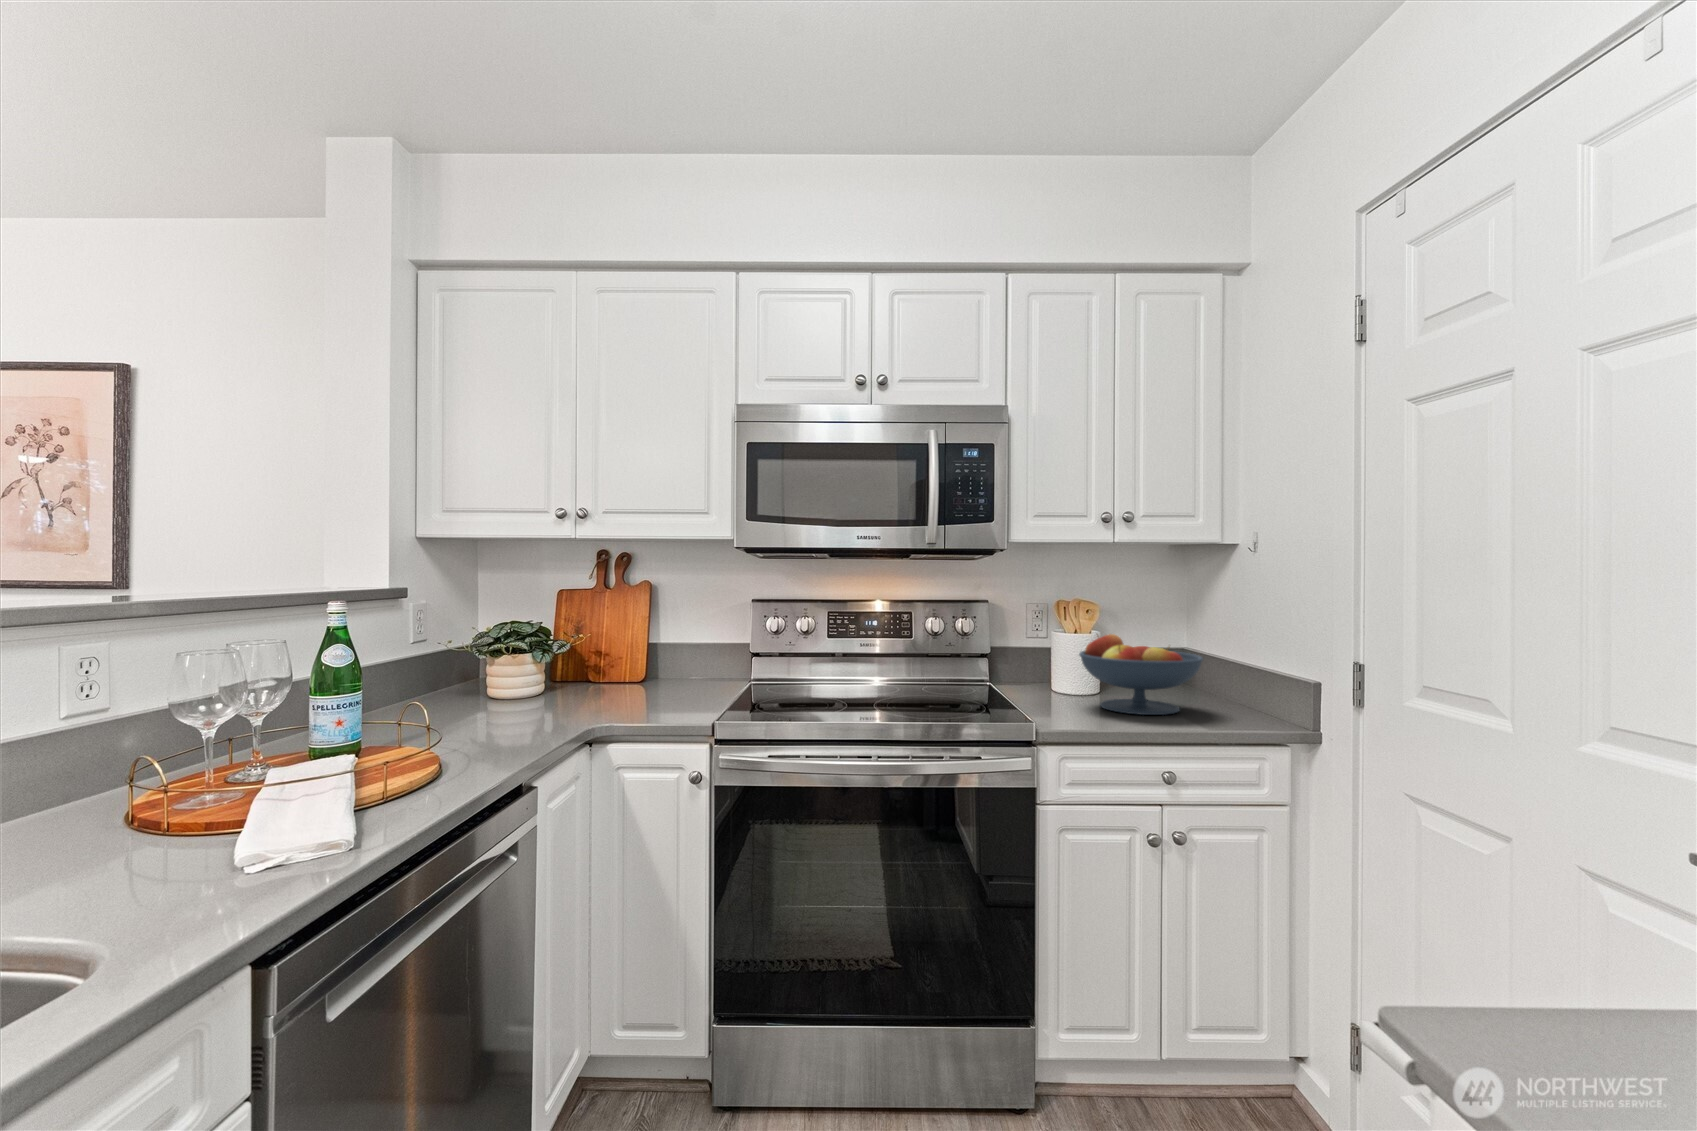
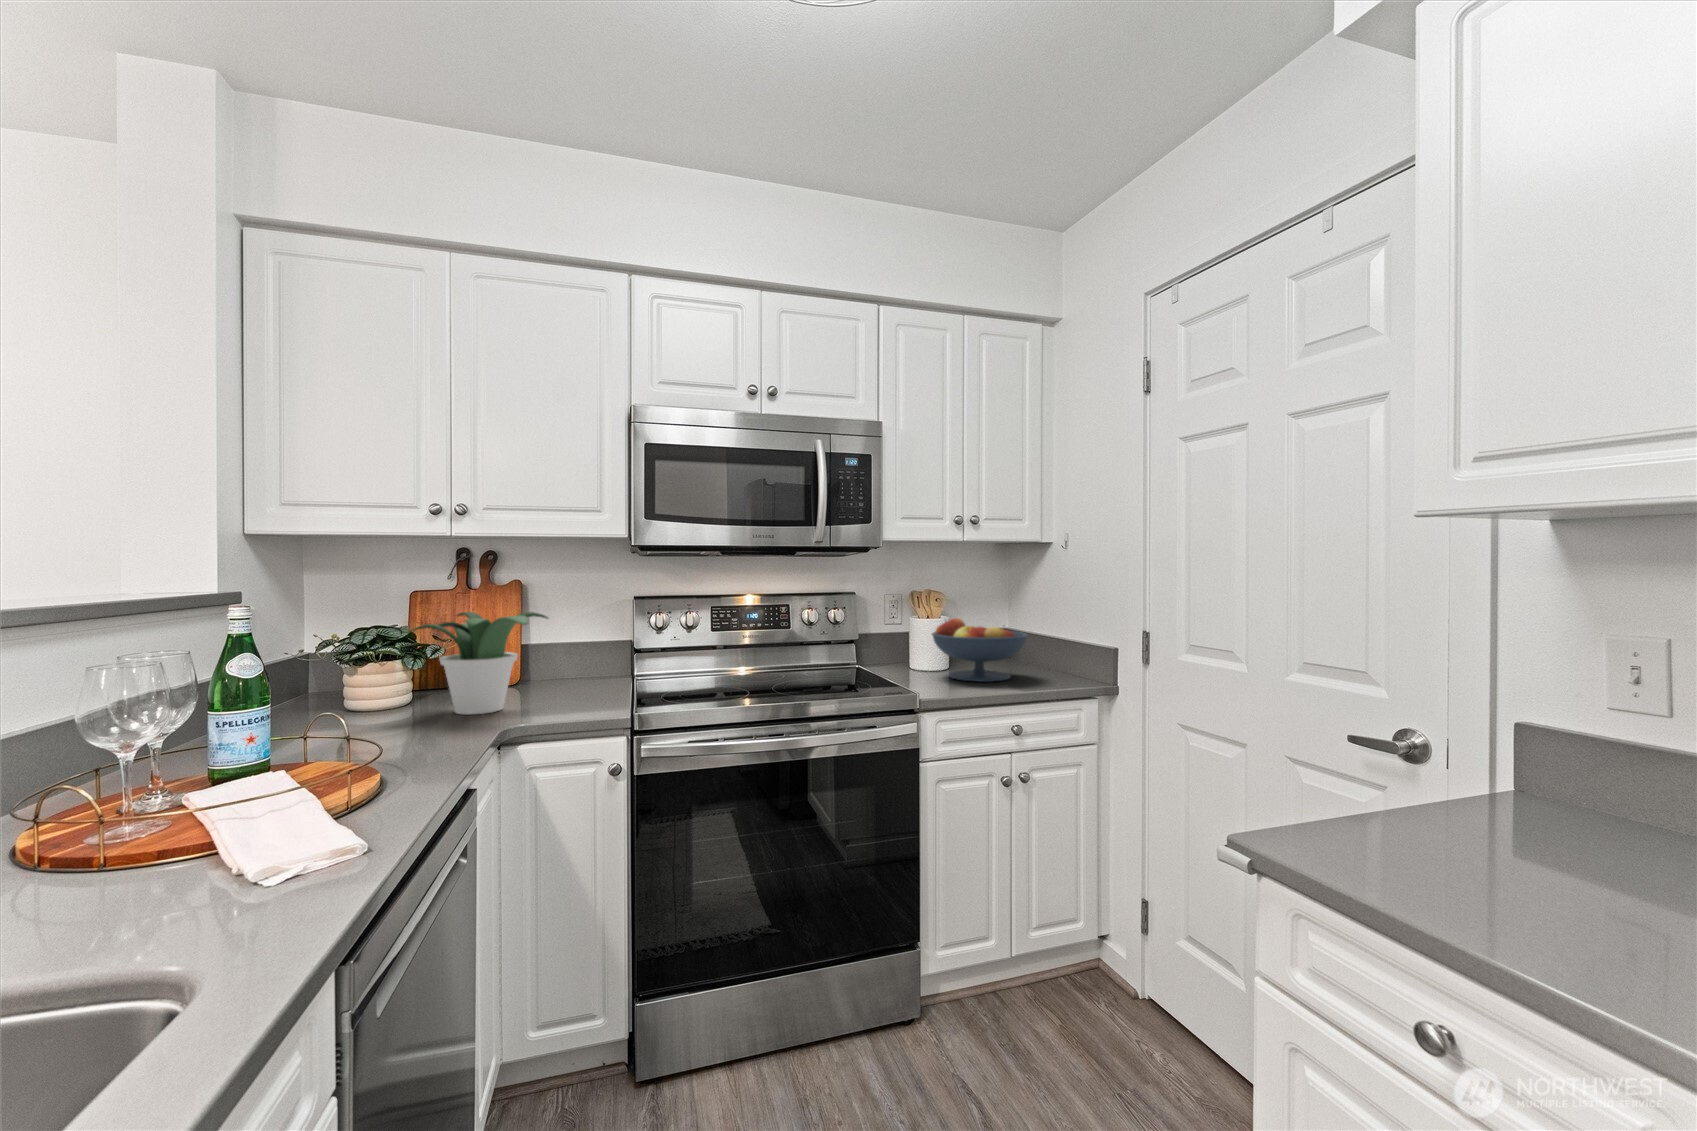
potted plant: none [521,613,652,713] -> present [412,612,548,714]

